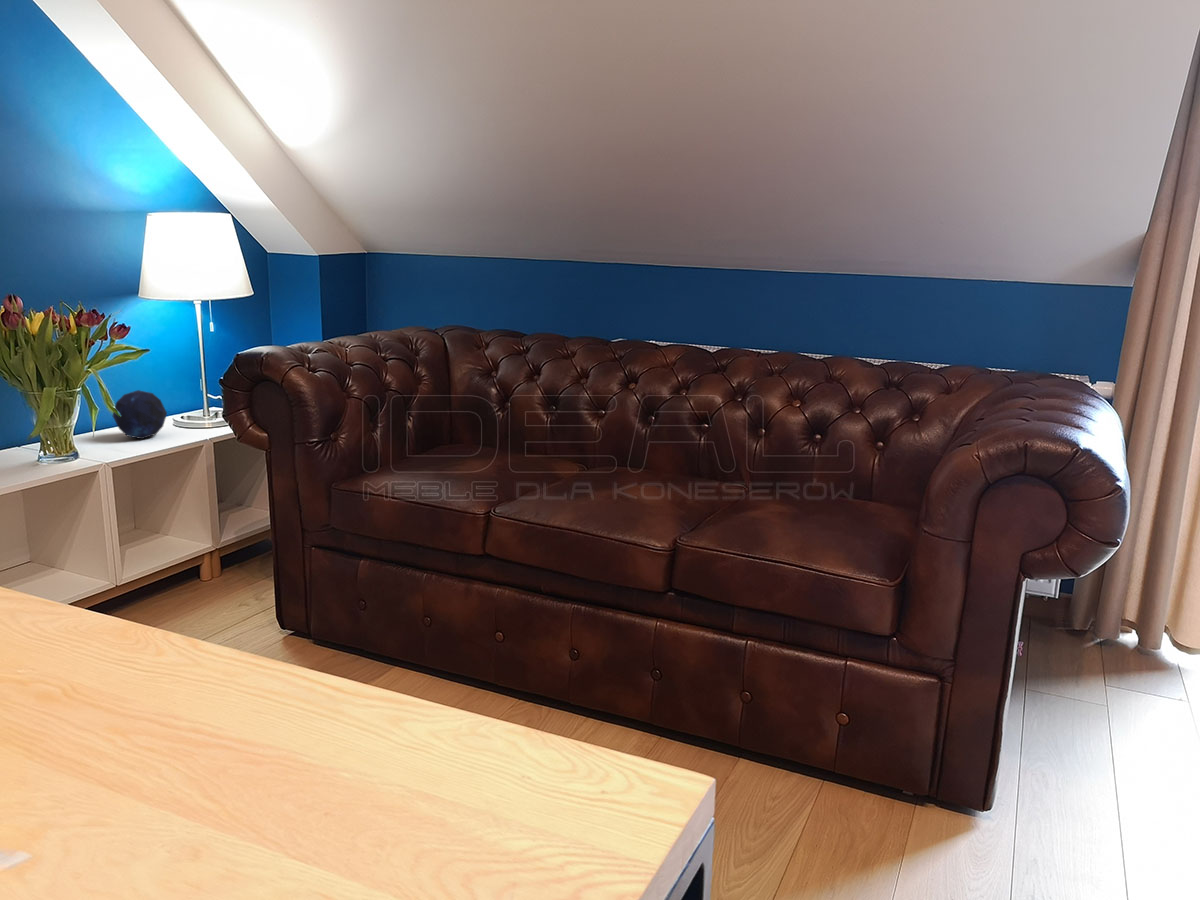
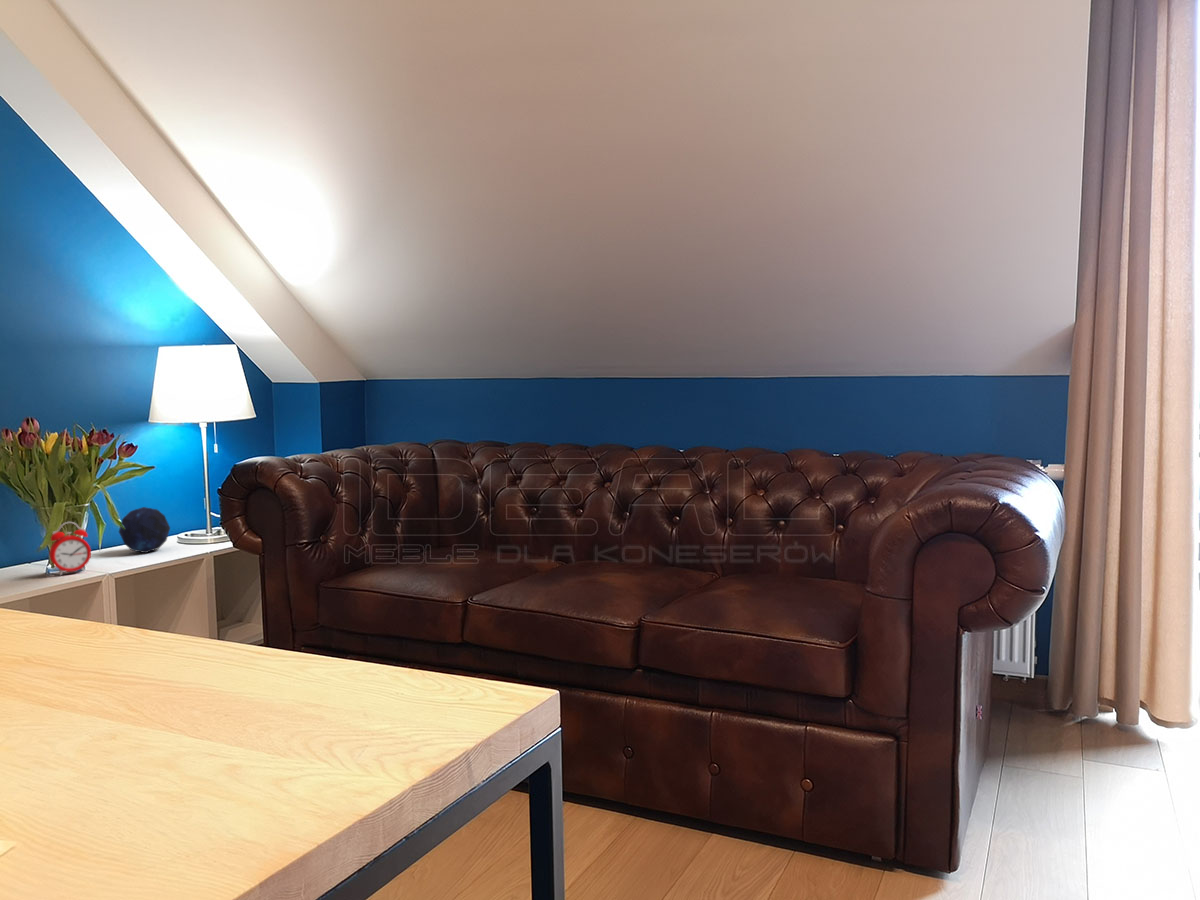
alarm clock: none [41,409,86,465] -> present [50,522,91,575]

